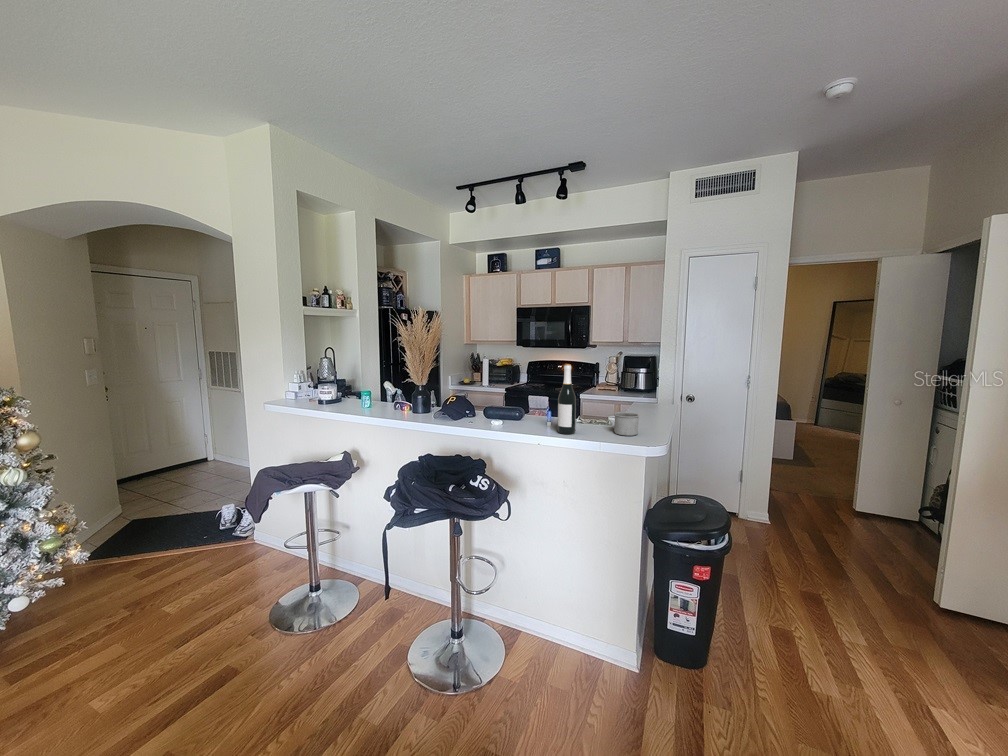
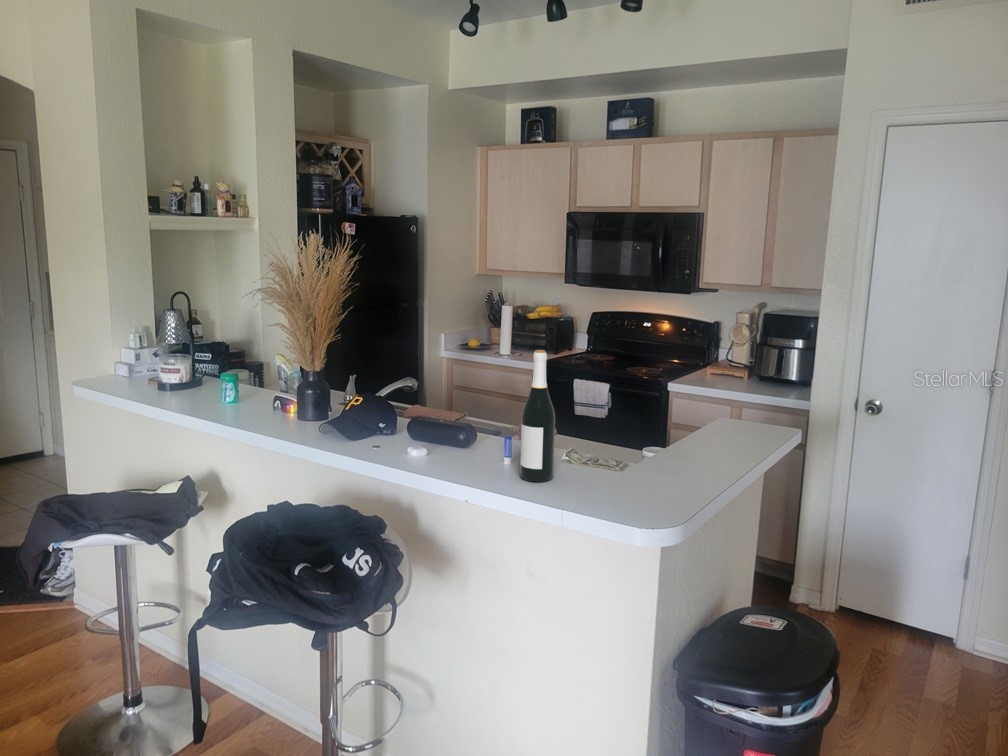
mug: present [614,410,639,436] -> none [626,442,674,494]

